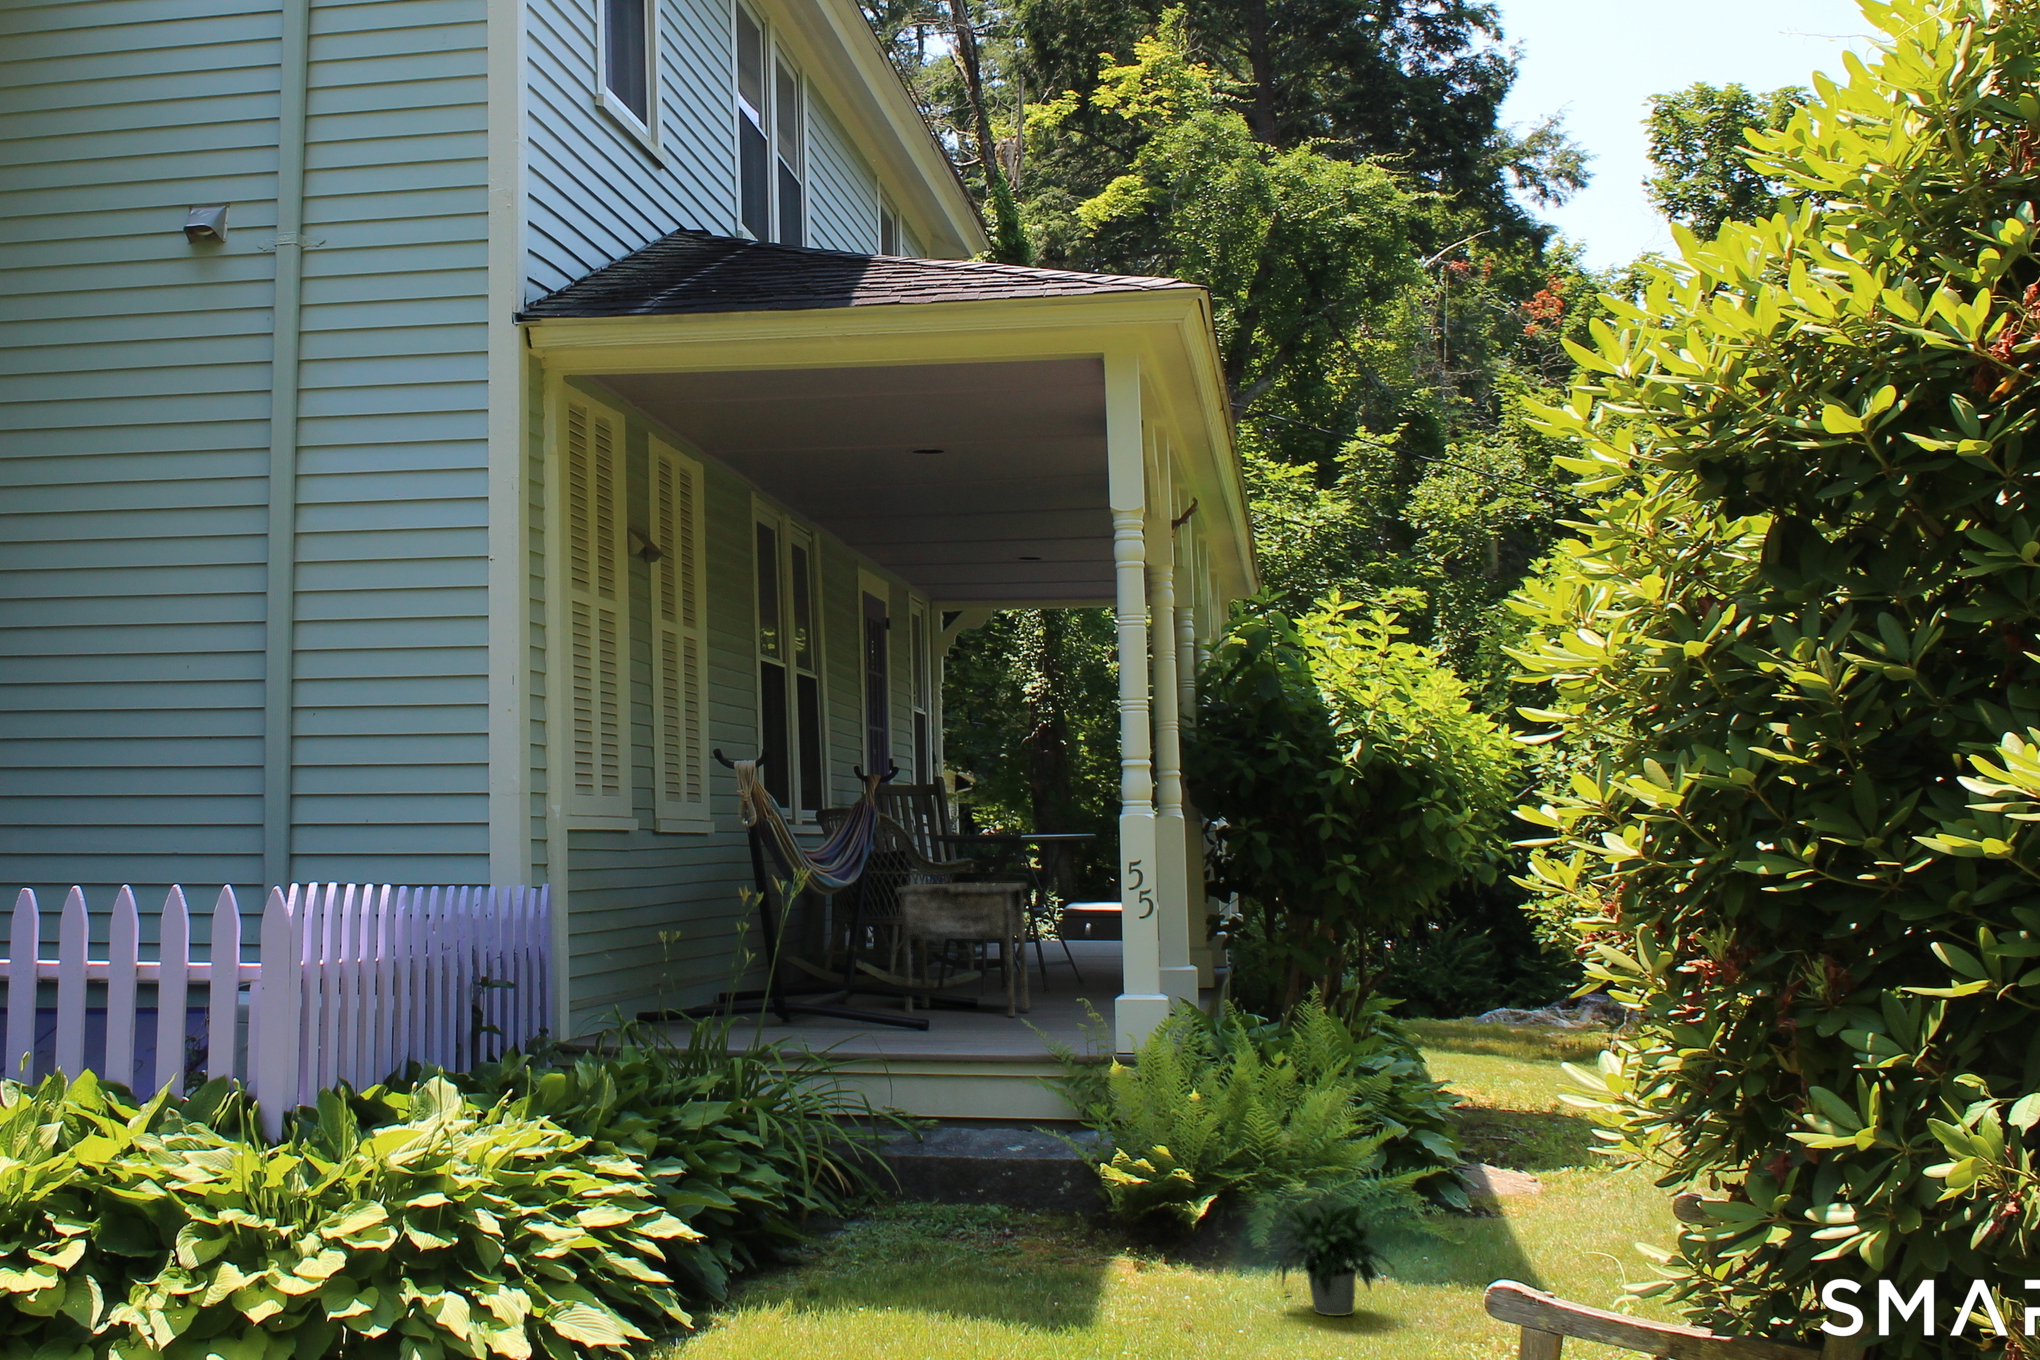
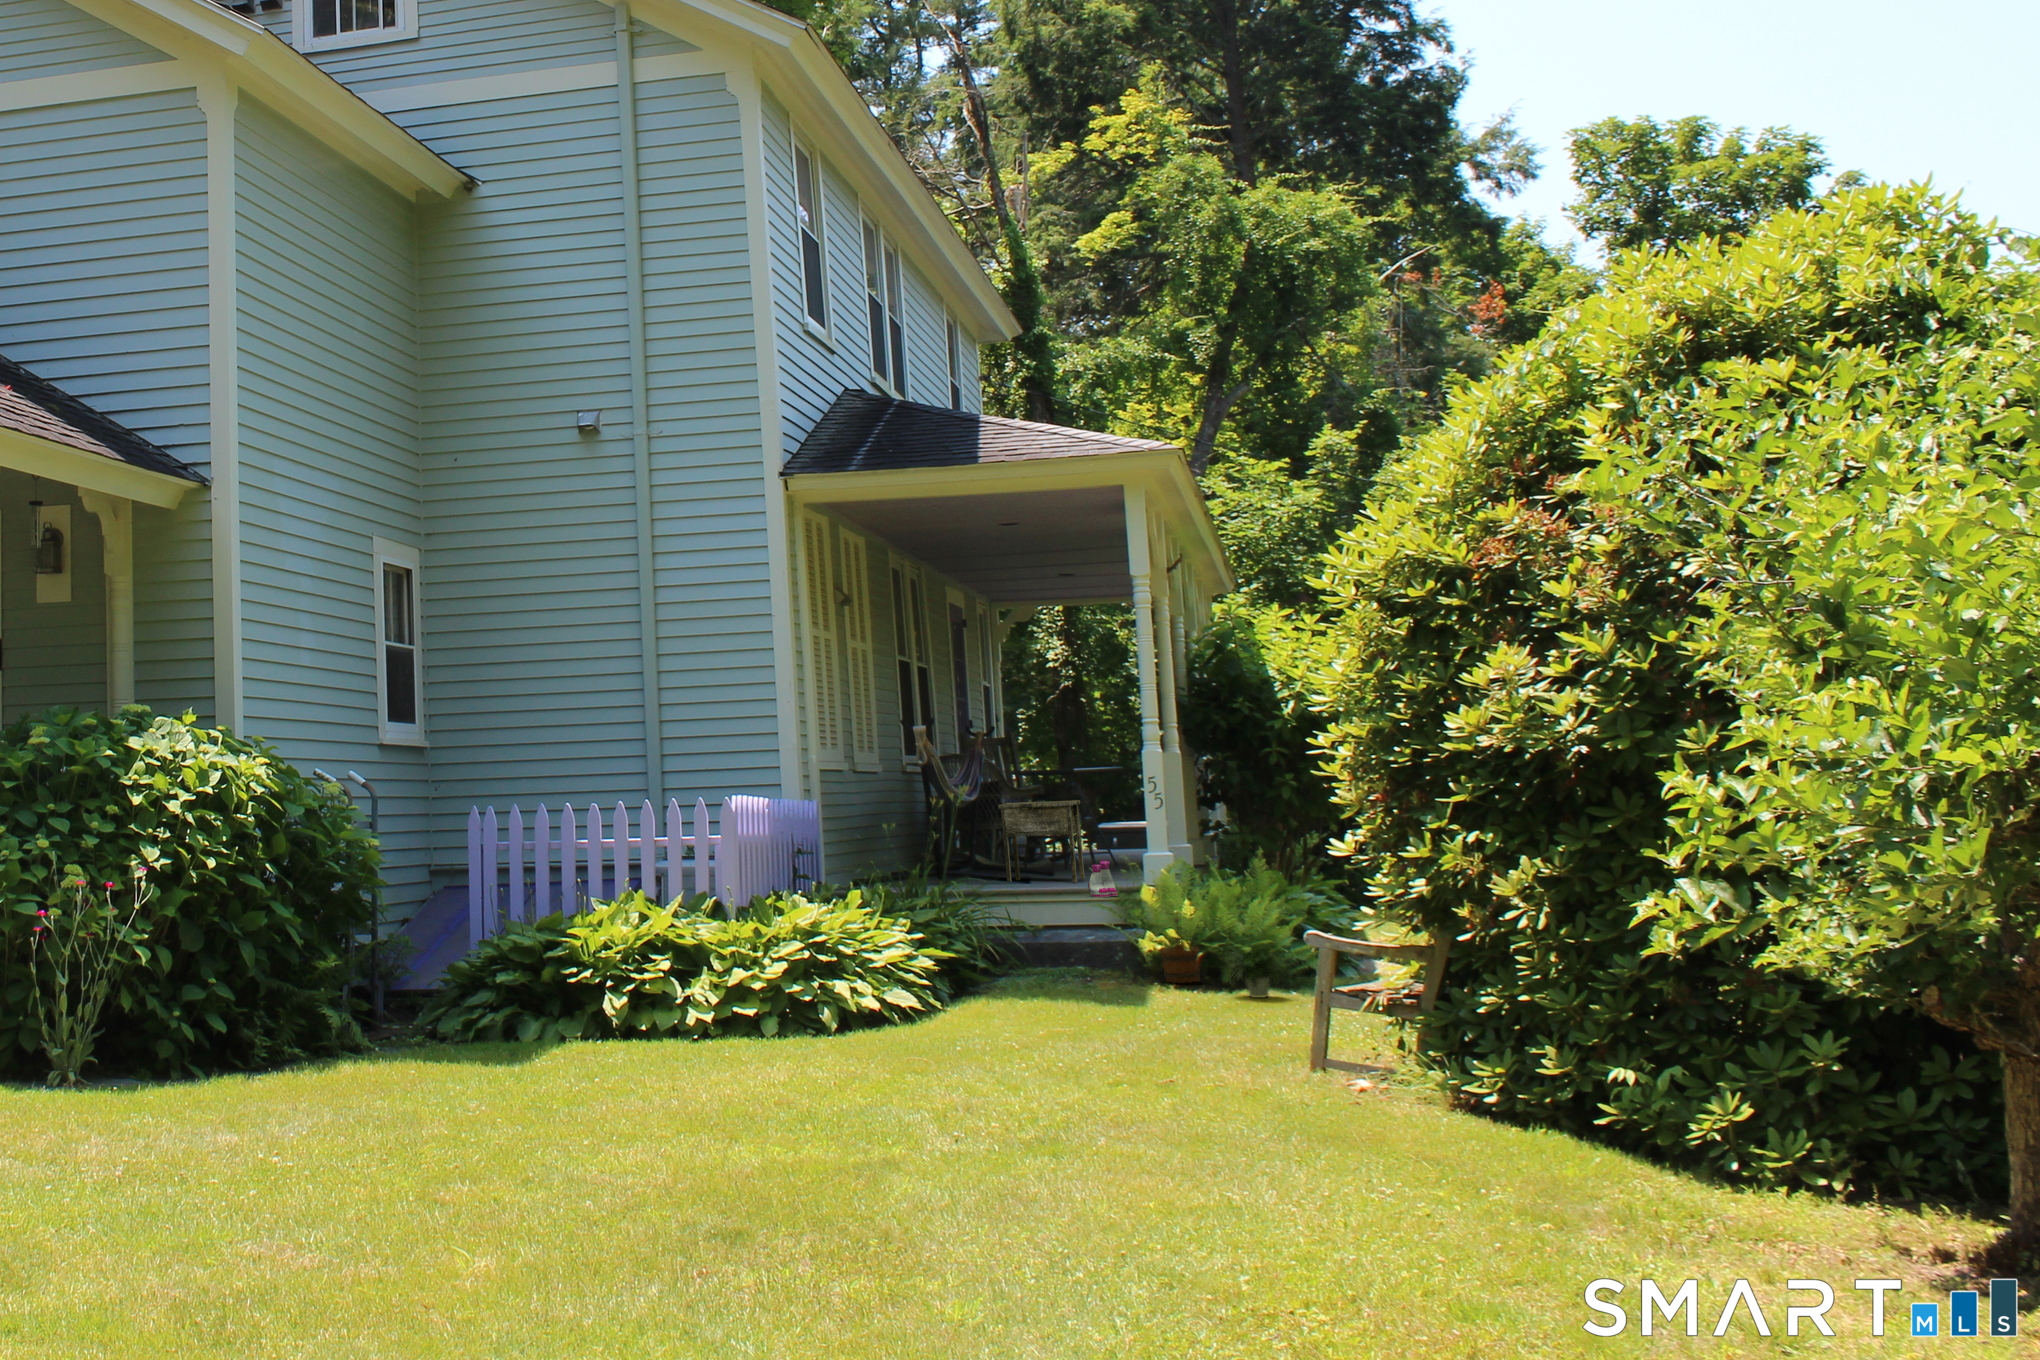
boots: none [1021,995,1072,1062] -> present [1088,861,1118,897]
wooden bucket: none [1140,1125,1215,1260] -> present [1161,918,1200,983]

